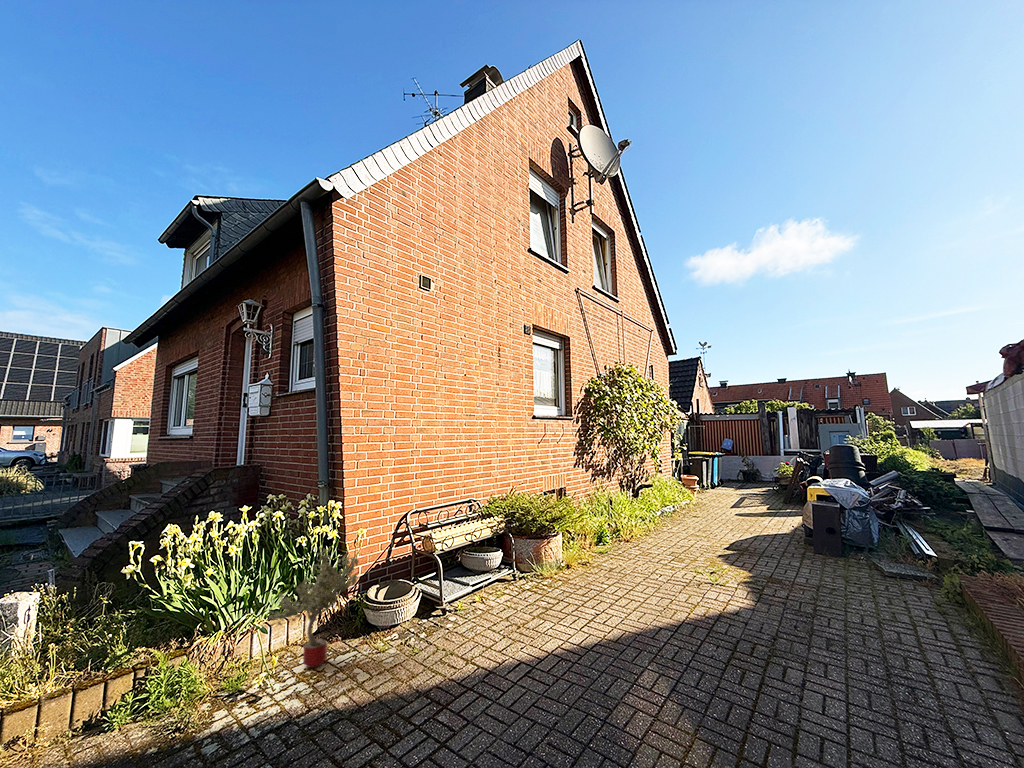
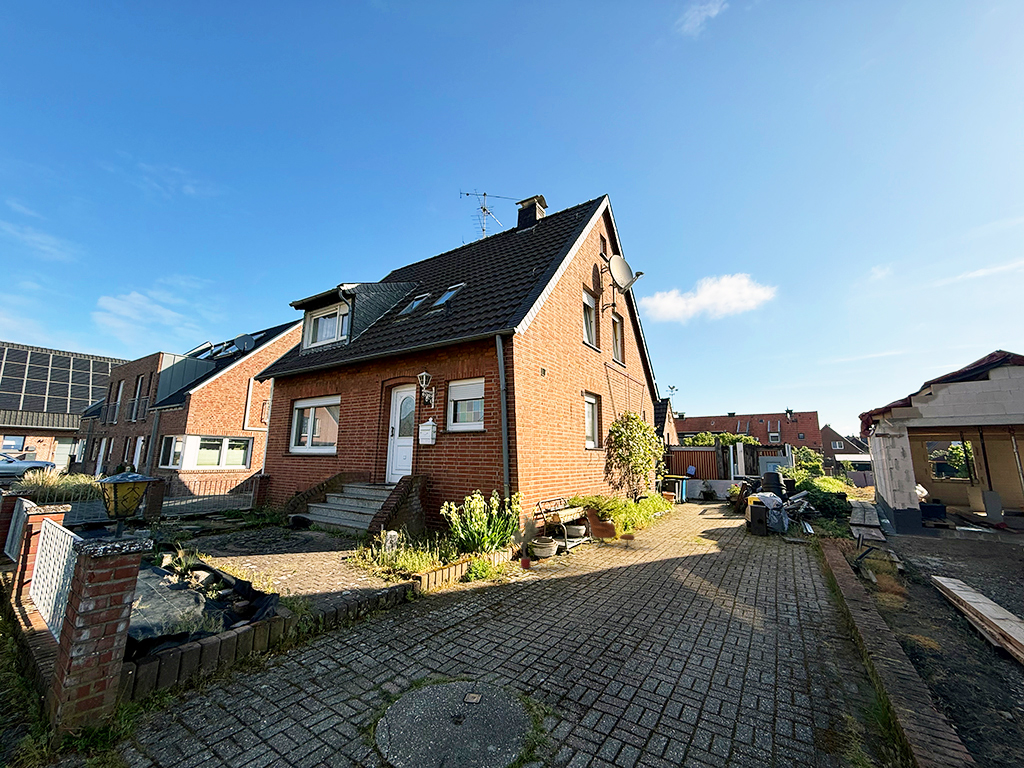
lounge chair: none [509,518,592,601] -> present [587,509,634,549]

